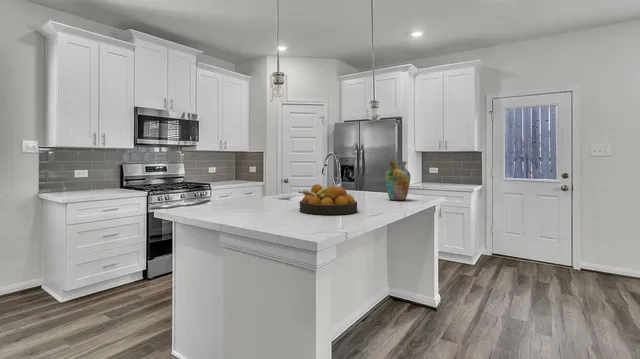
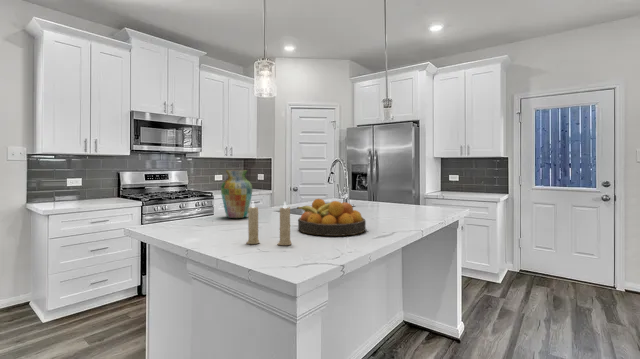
vase: present [385,161,411,200] -> present [221,170,252,218]
candle: none [259,183,298,221] -> present [247,202,292,245]

